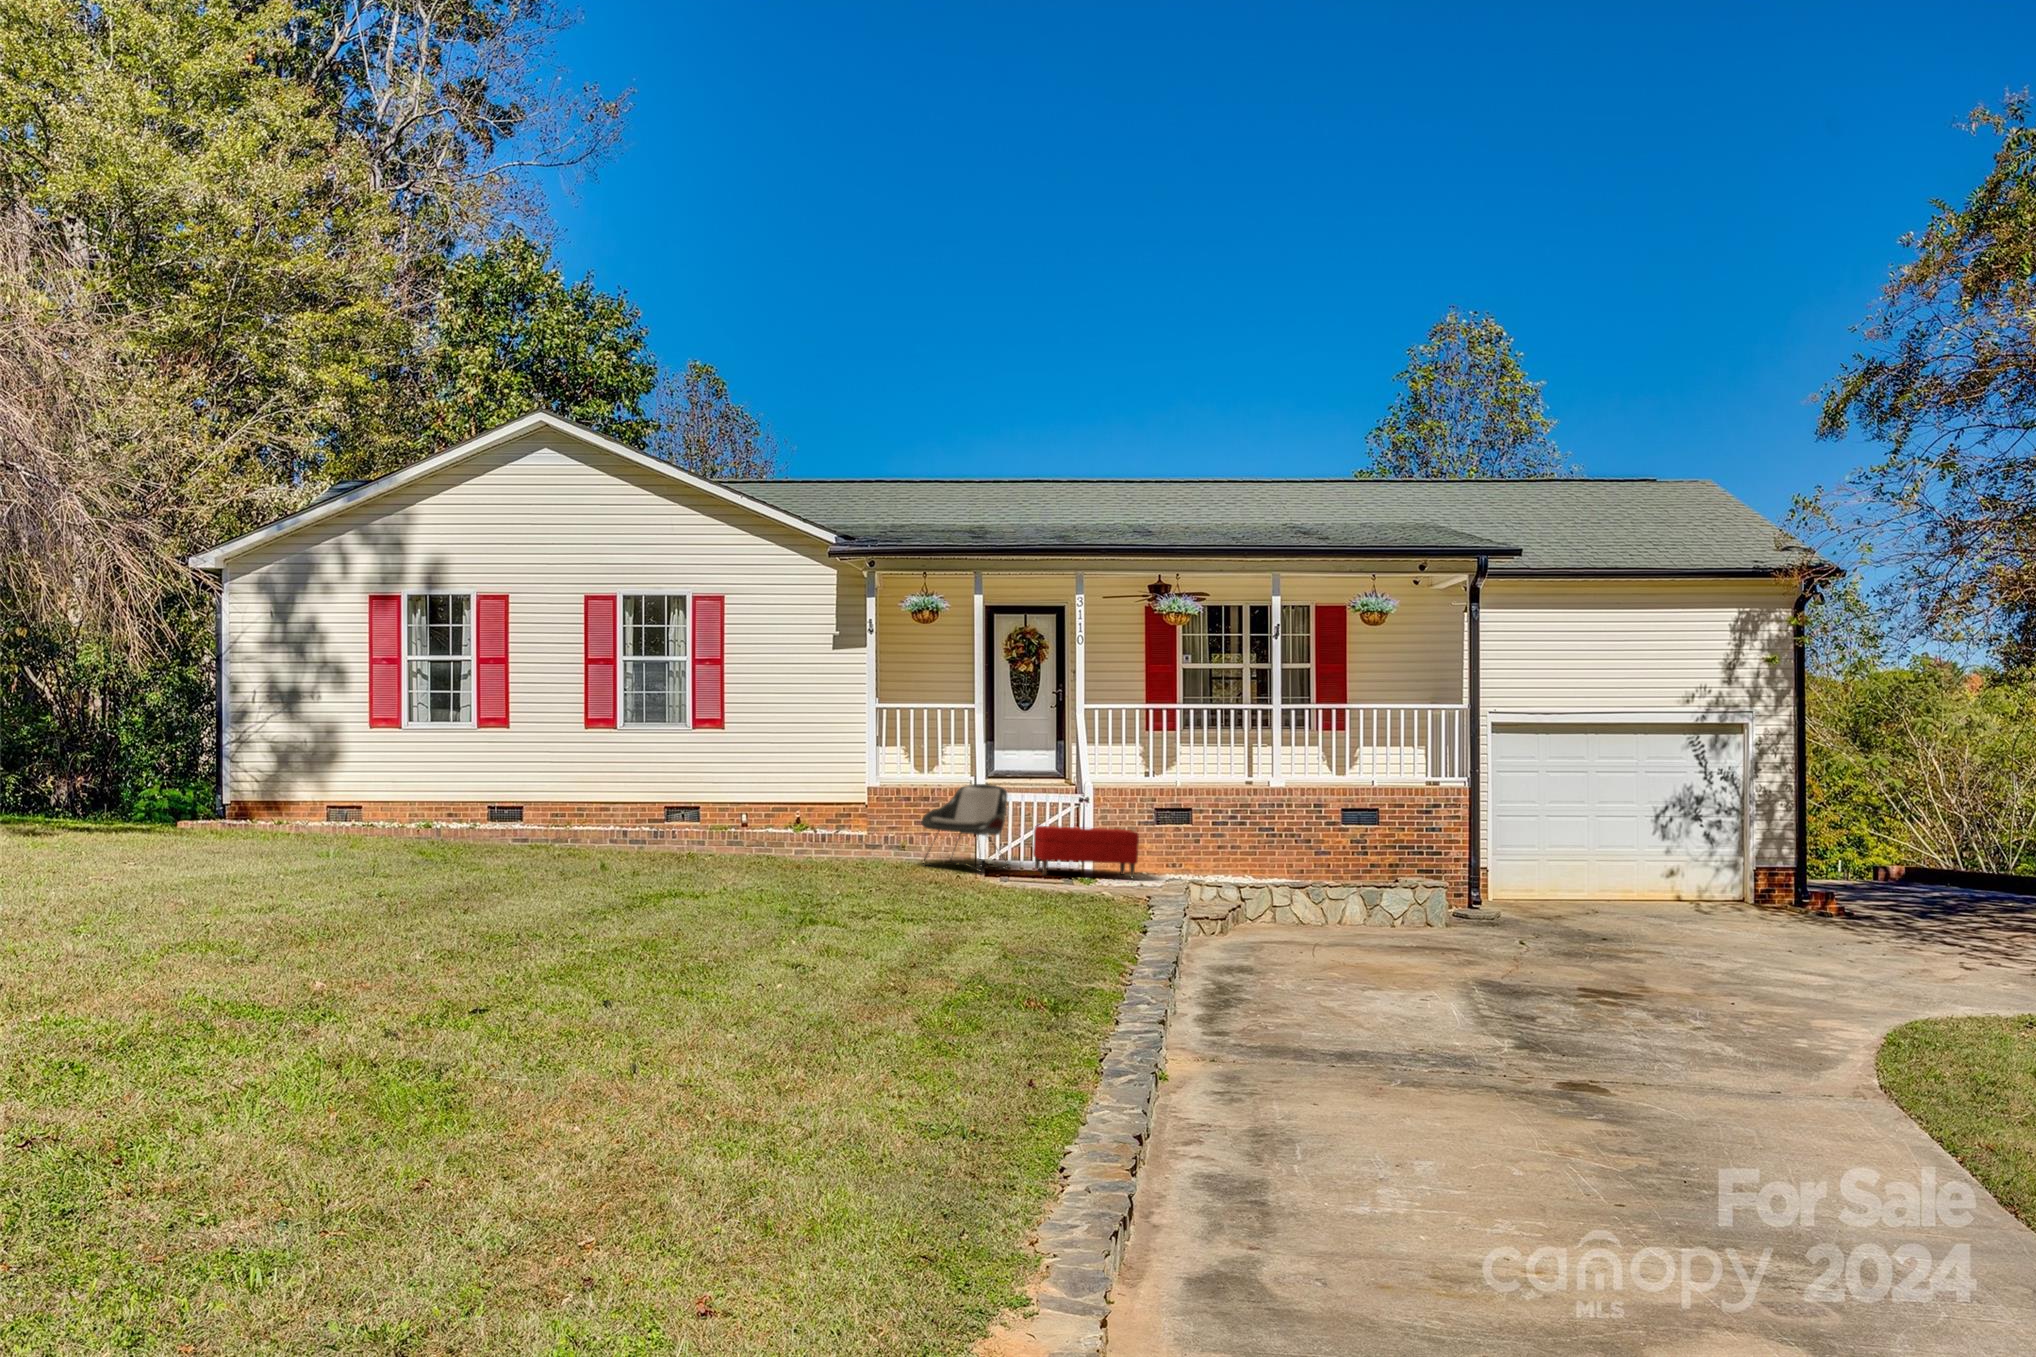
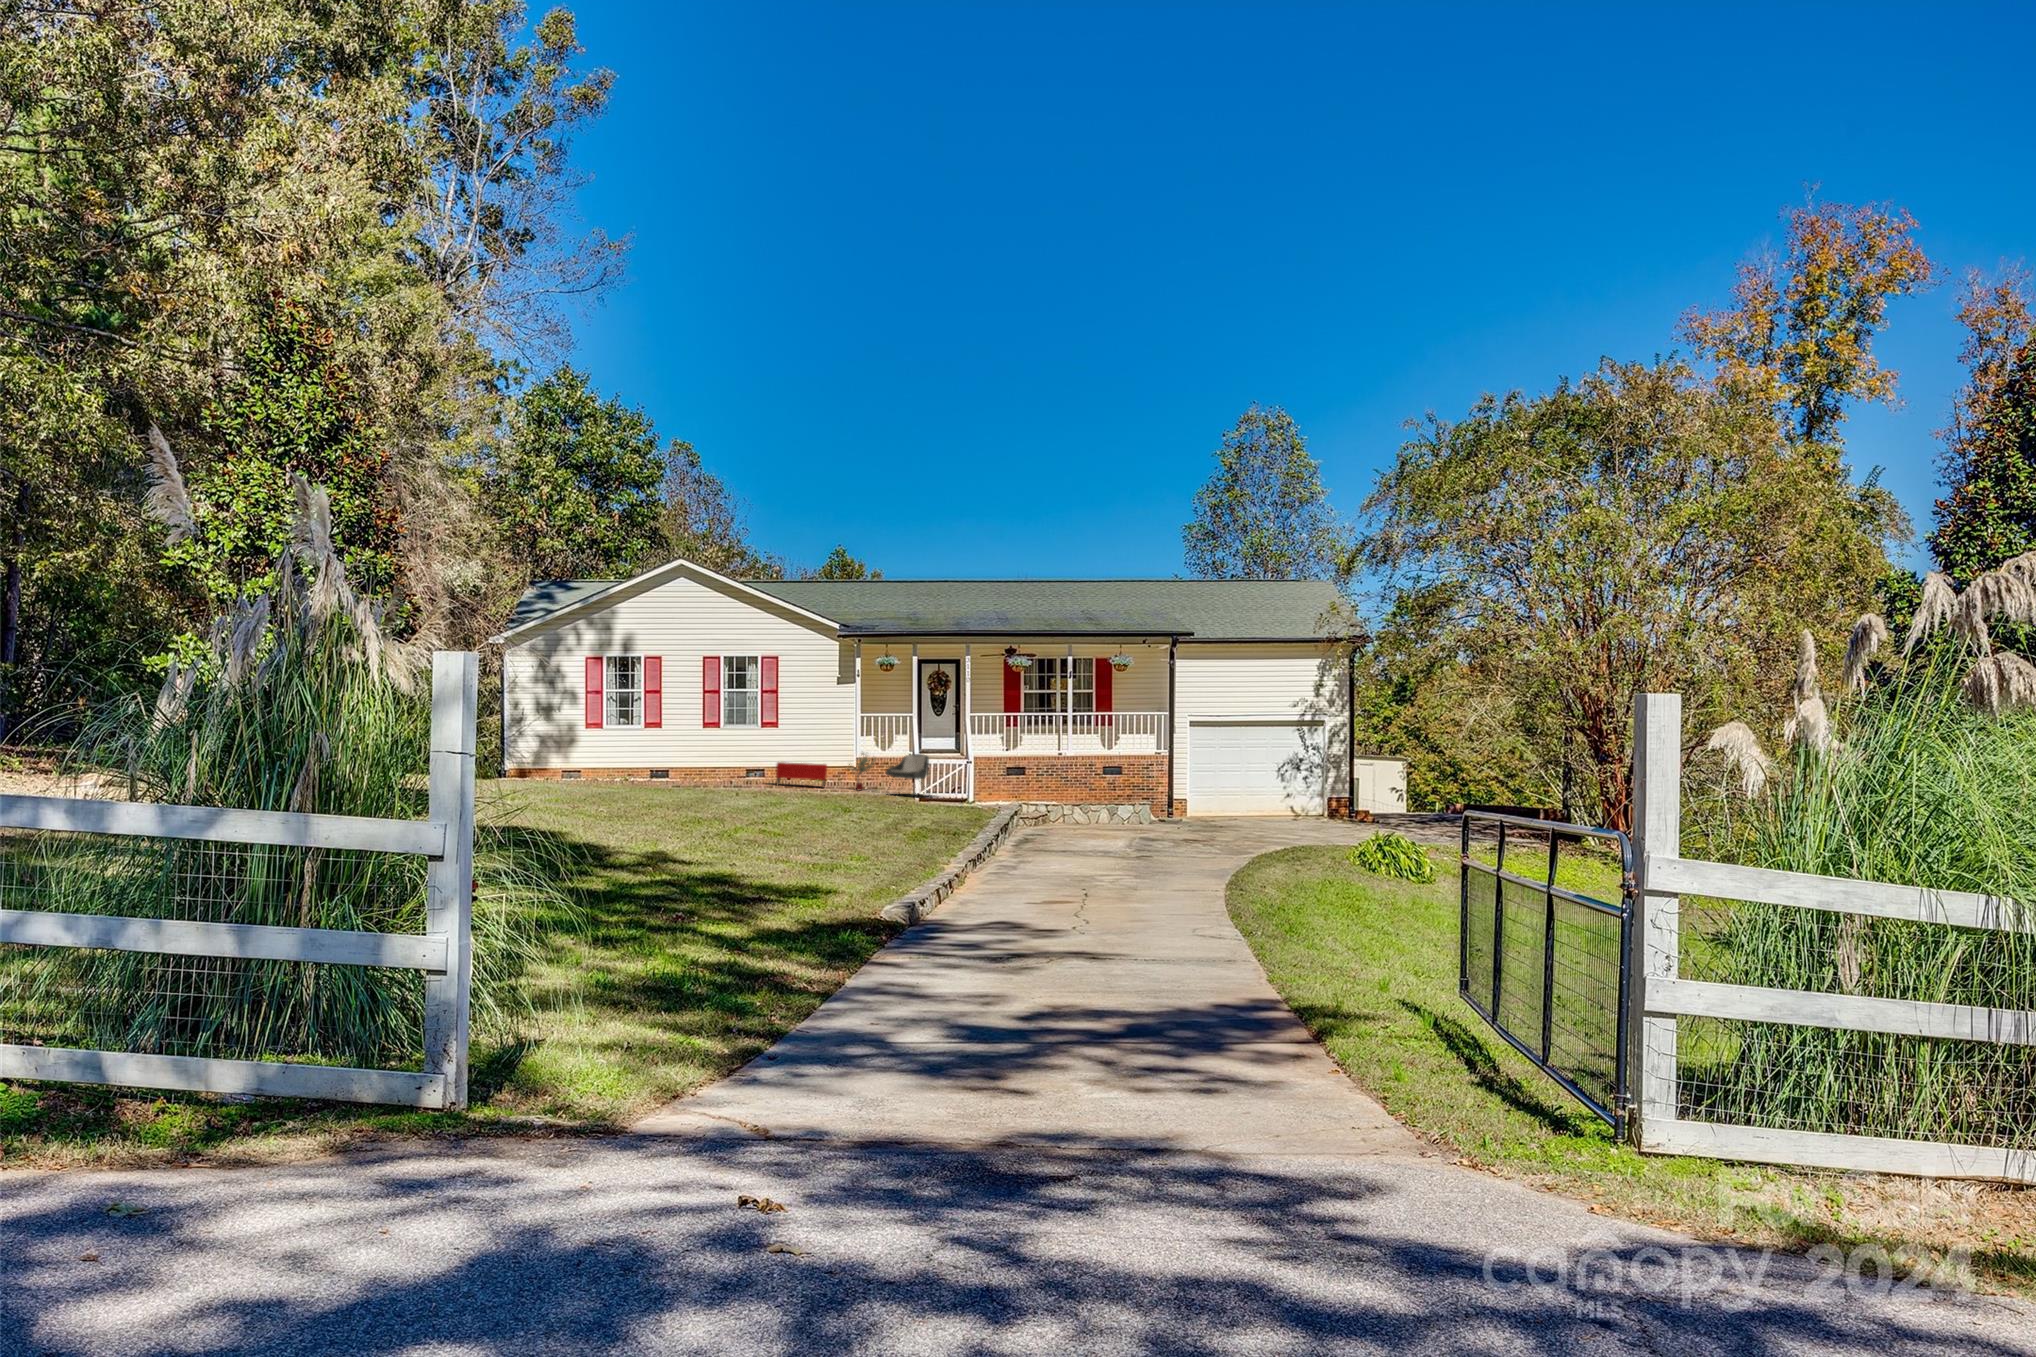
potted tree: none [845,777,906,852] -> present [847,753,875,790]
bench: present [1033,826,1139,878] -> present [776,762,827,787]

